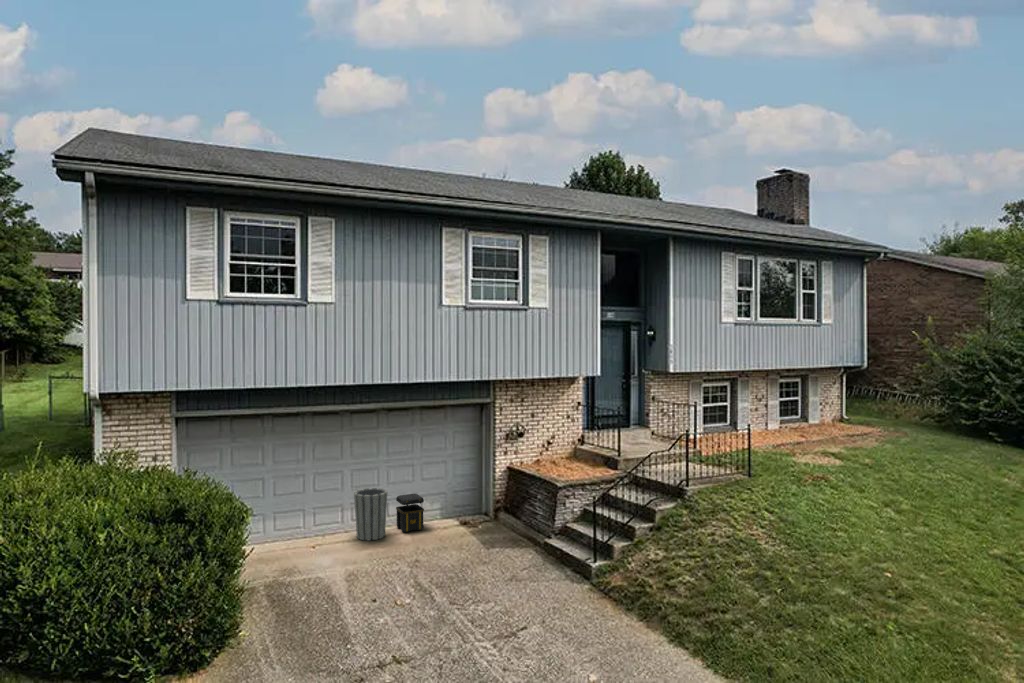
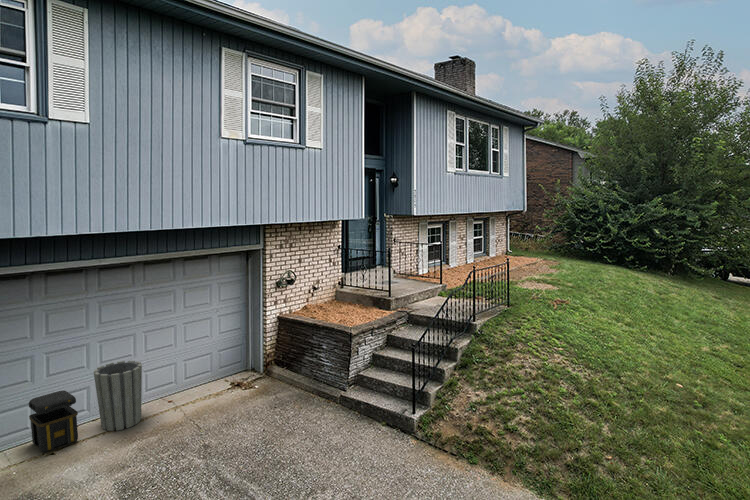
toolbox: present [396,494,424,532] -> present [29,391,78,452]

